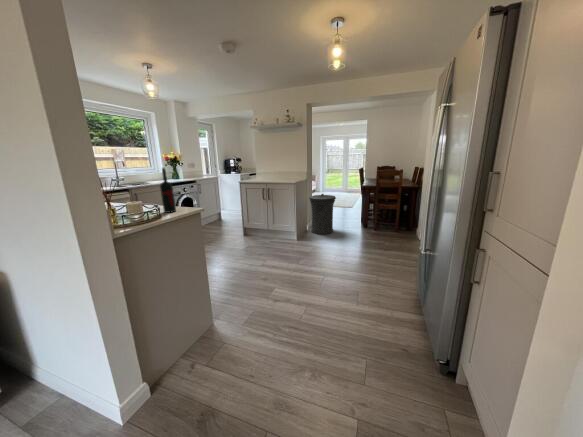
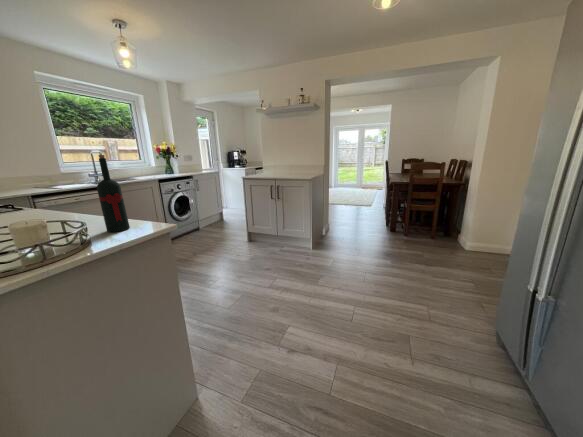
trash can: present [309,194,336,234] -> none [326,192,359,241]

